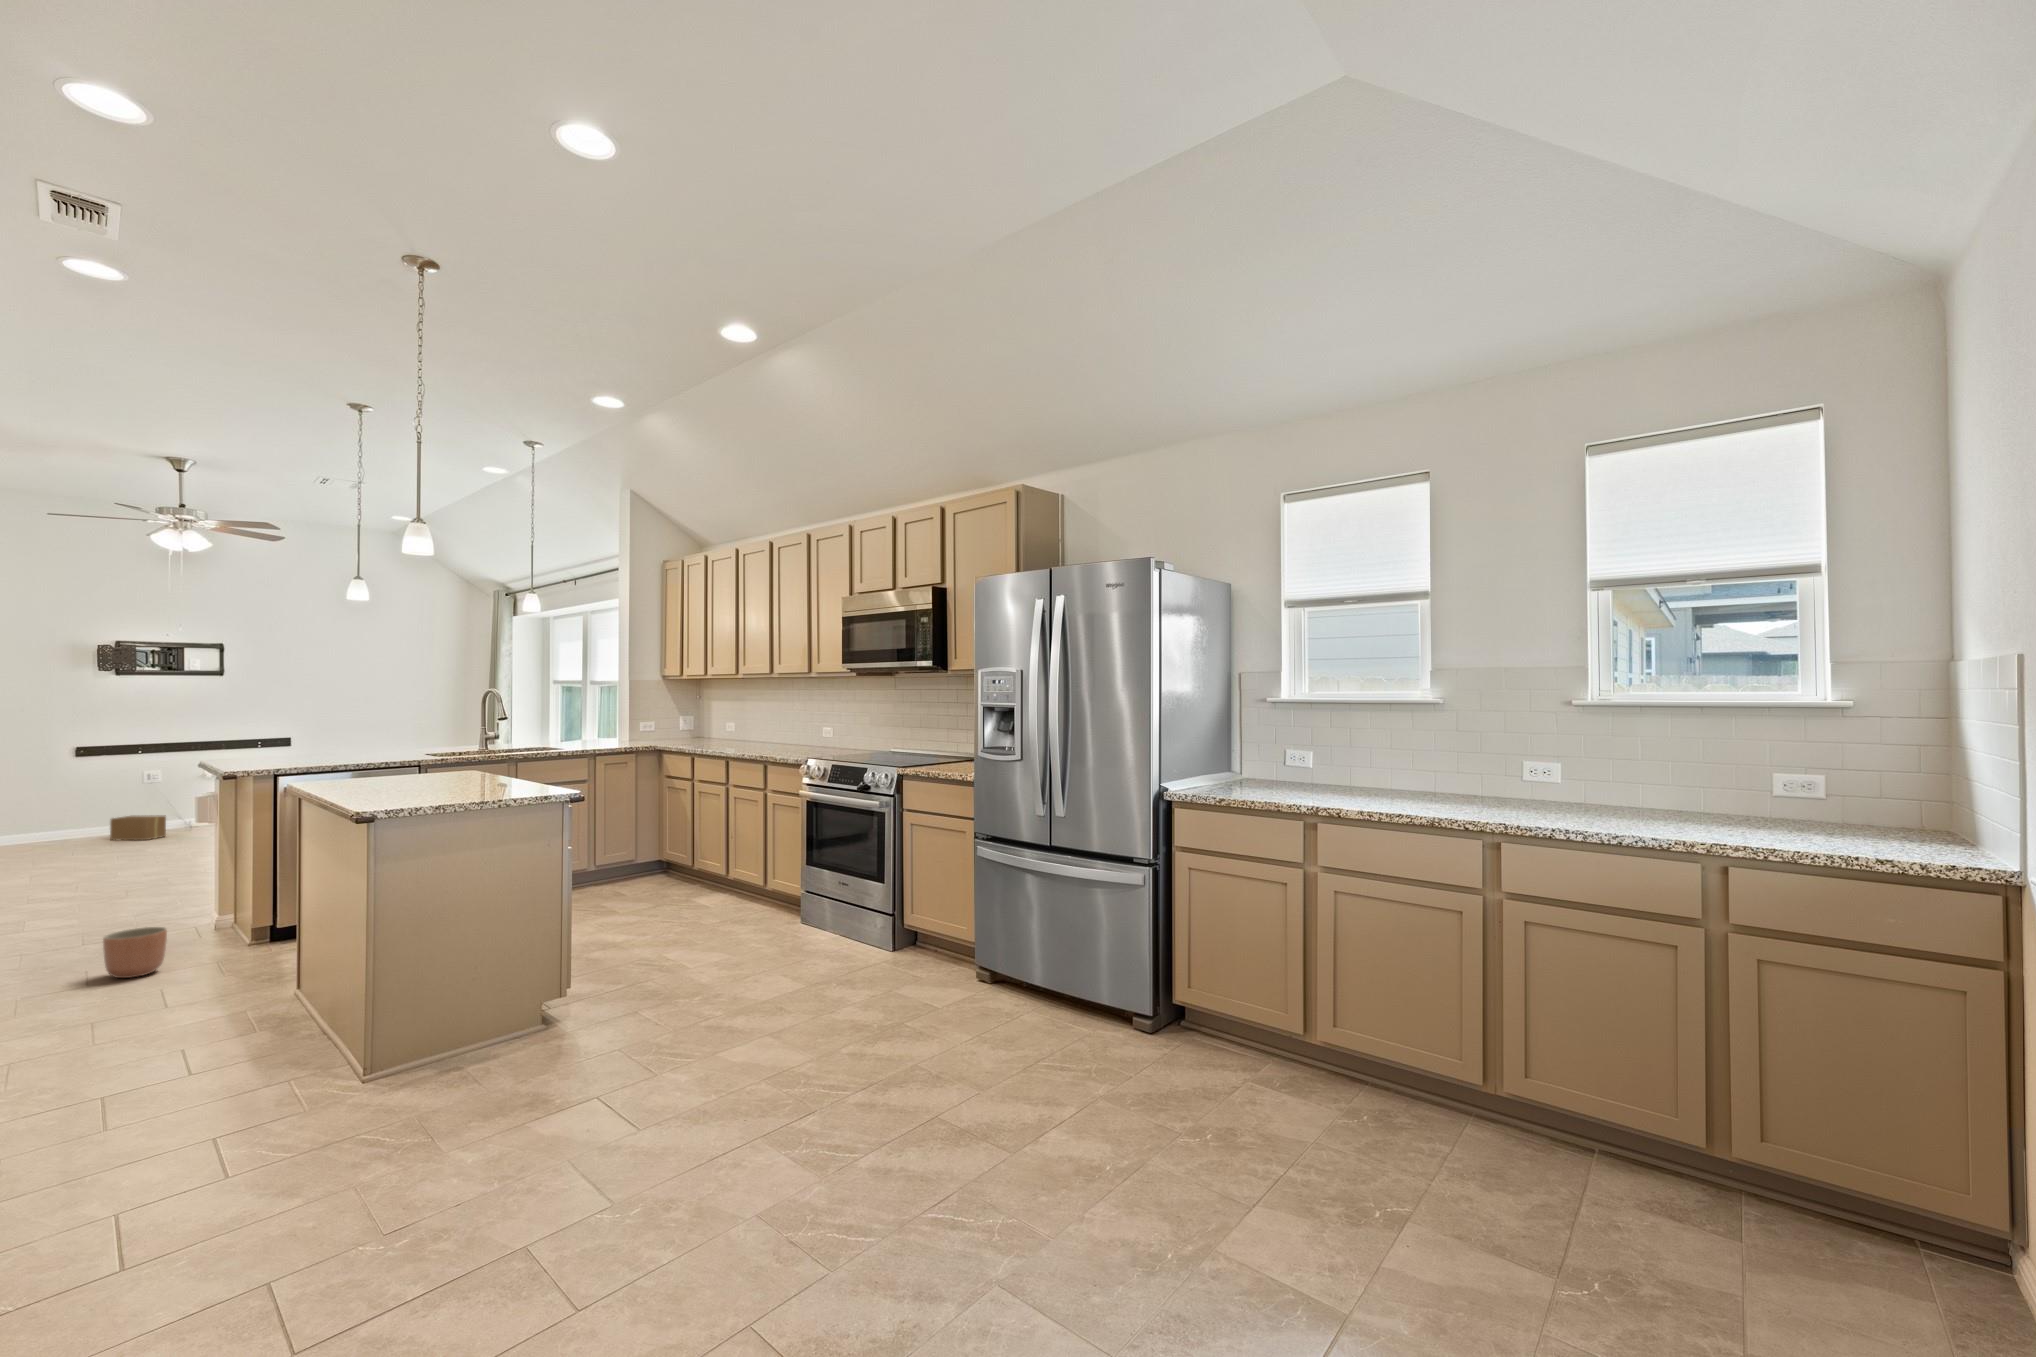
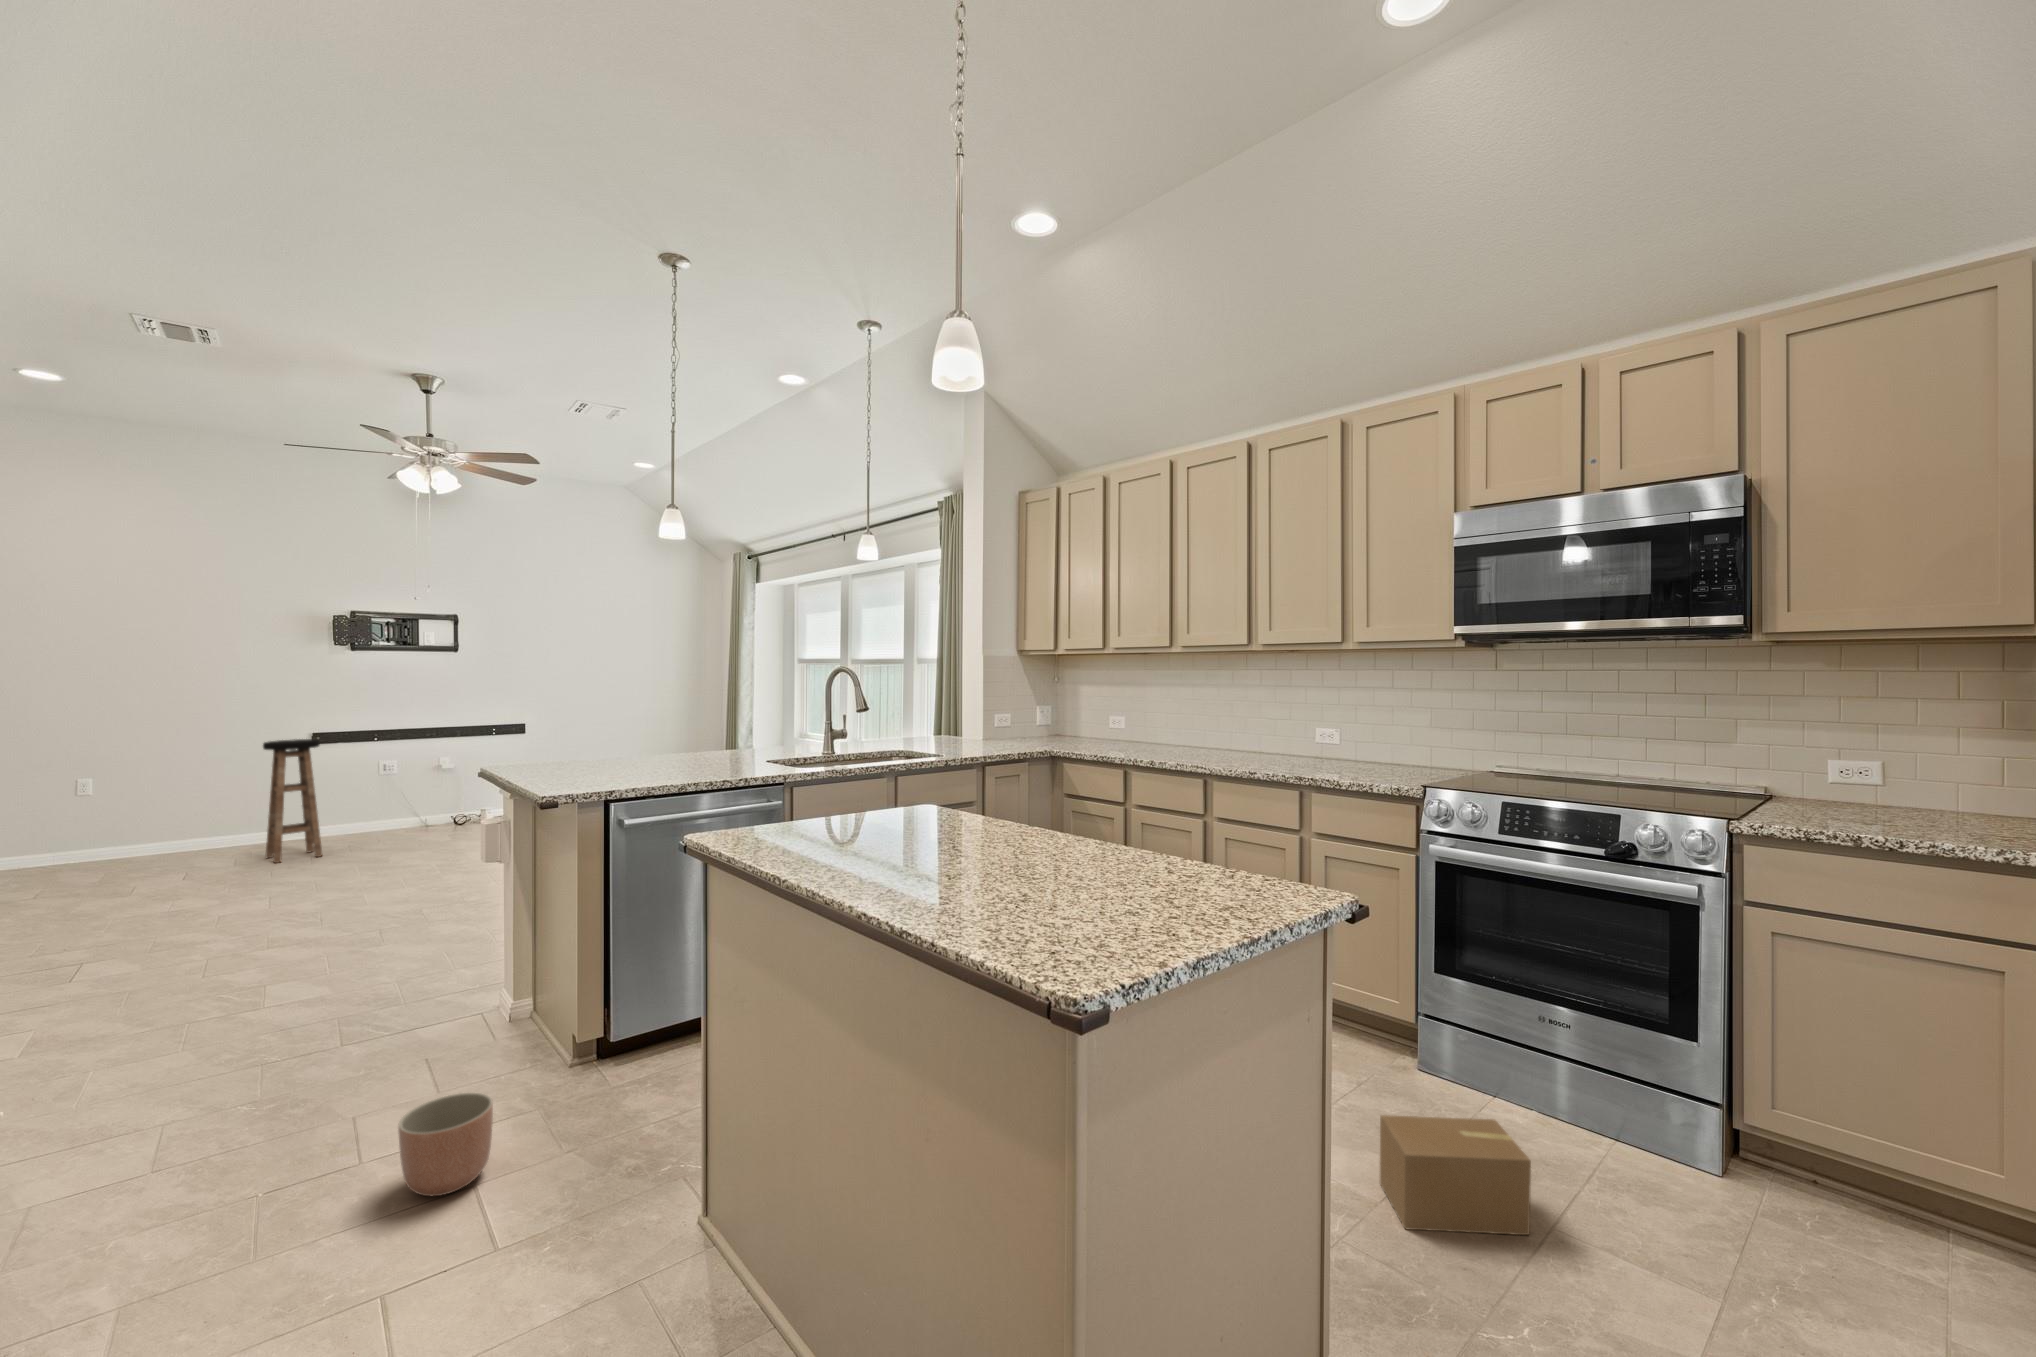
bar stool: none [29,748,84,850] -> present [263,739,323,863]
cardboard box: present [110,815,166,840] -> present [1380,1115,1531,1235]

